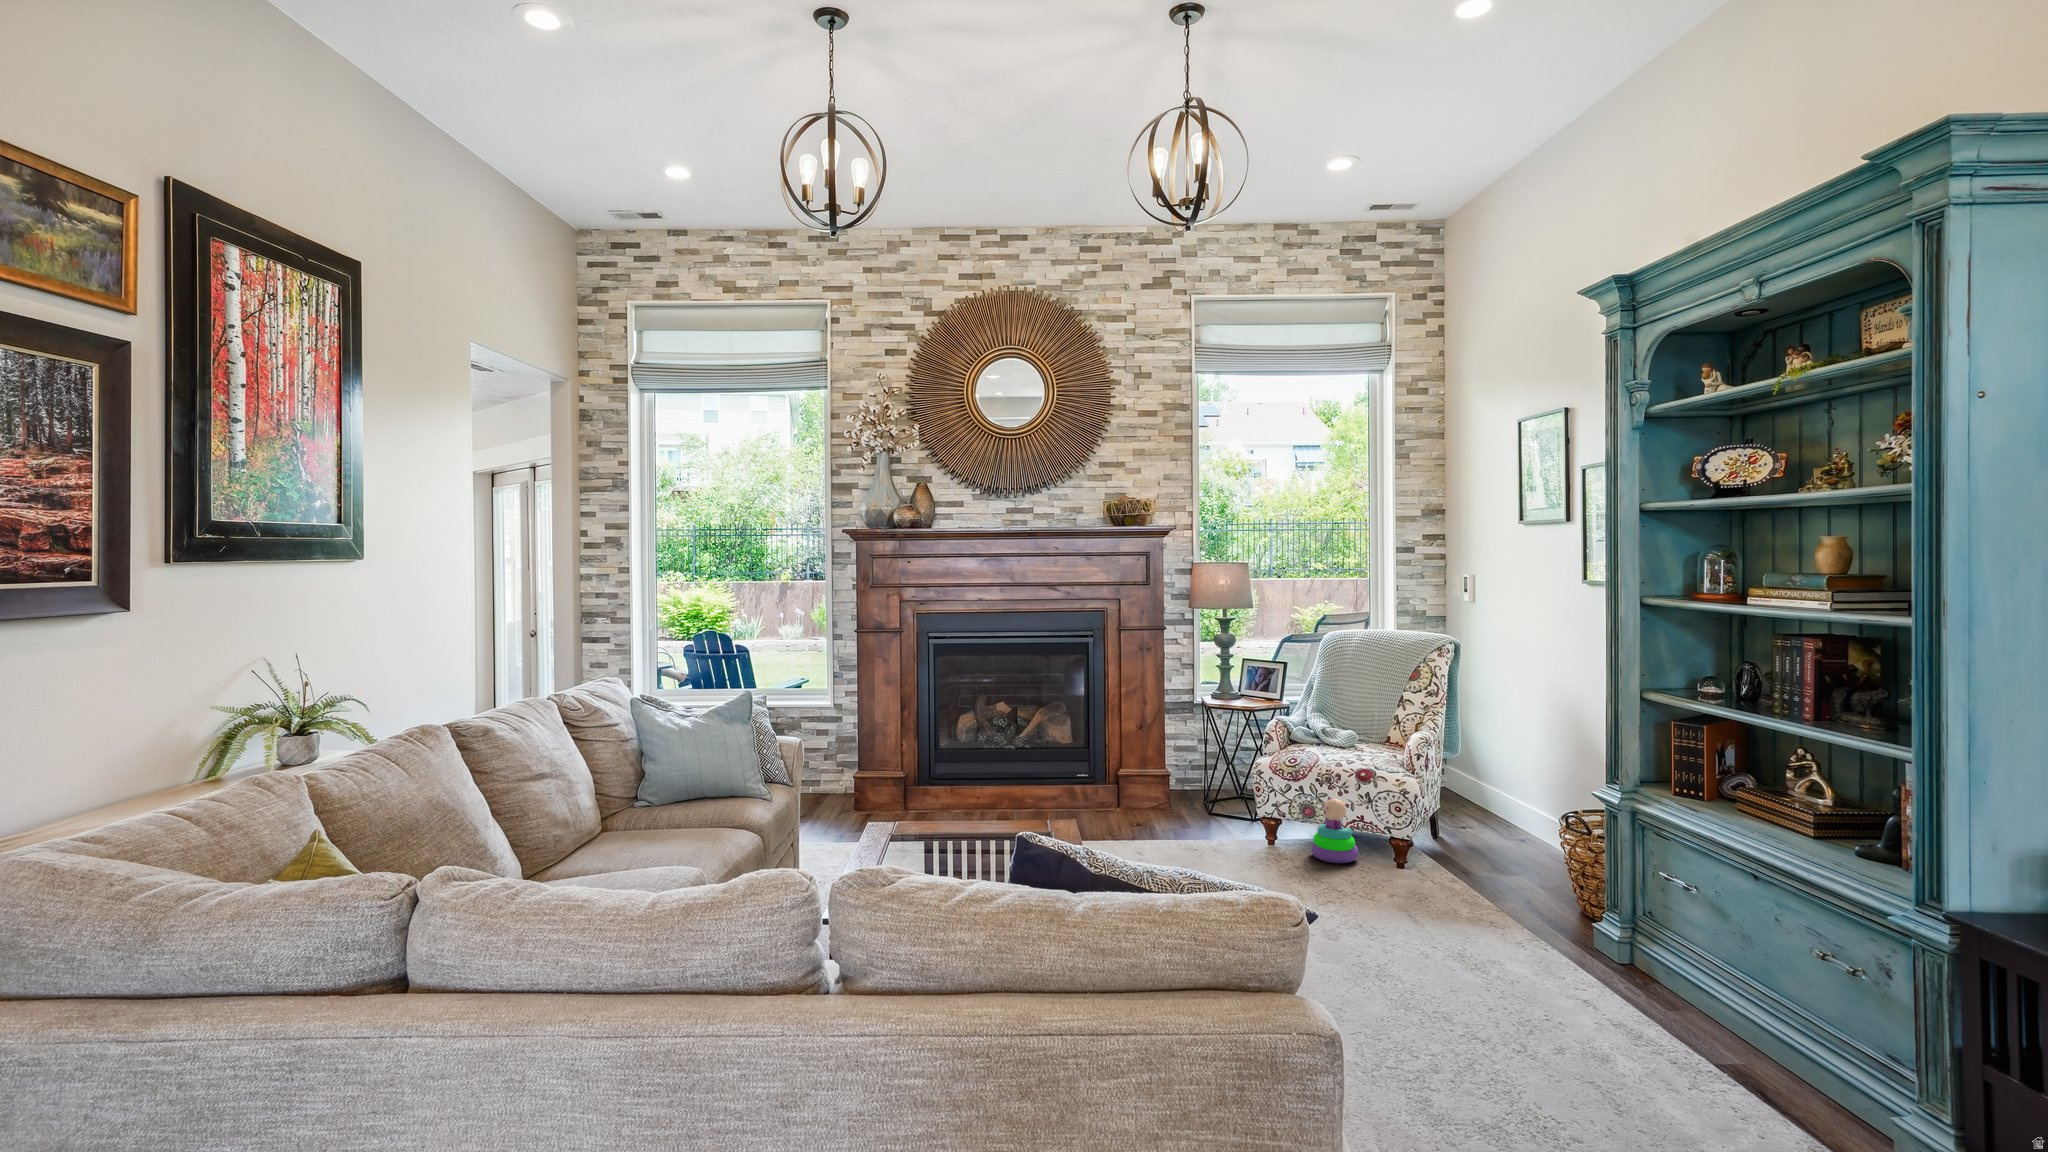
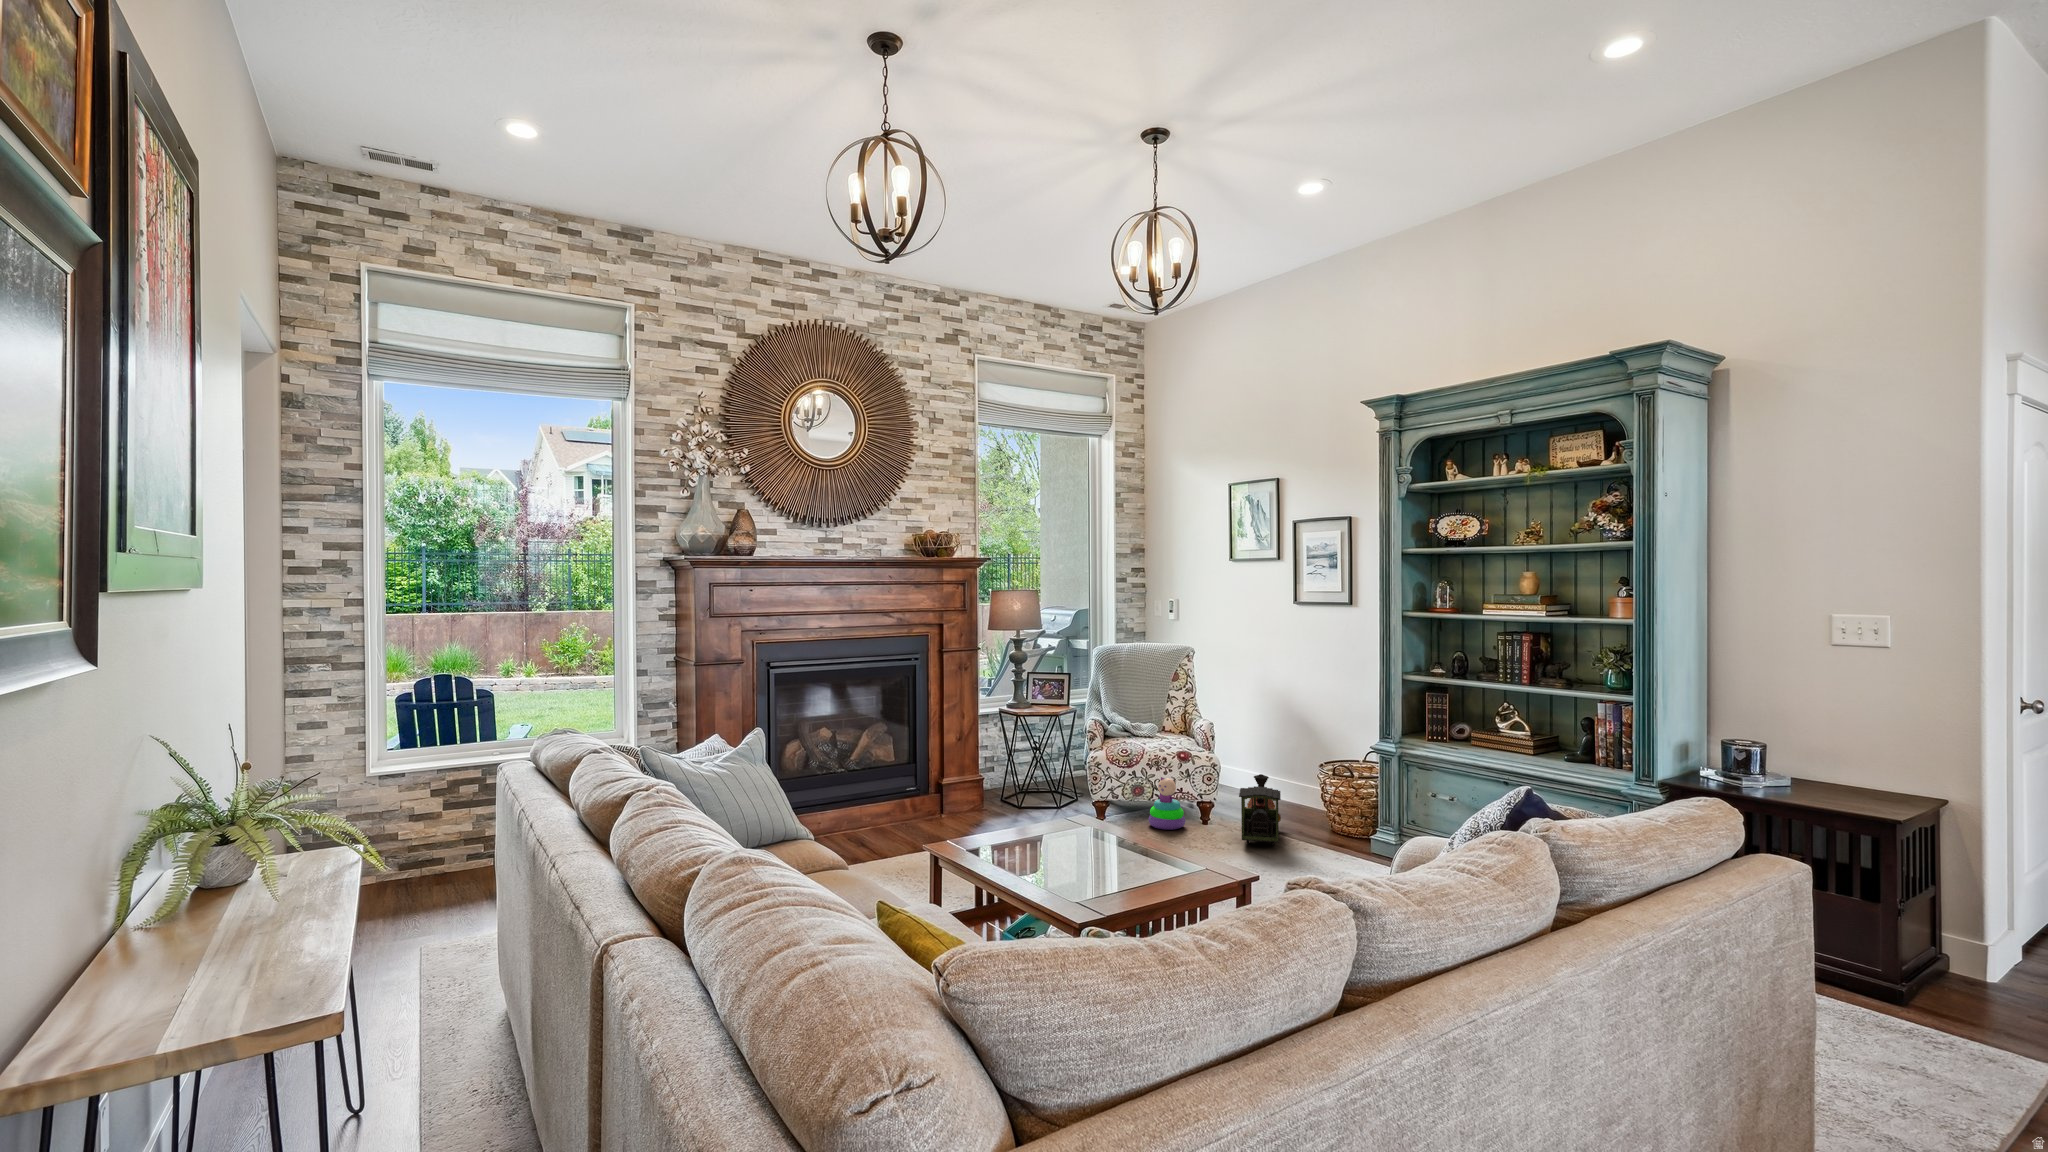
toy train: none [1380,810,1487,906] -> present [1239,774,1281,846]

